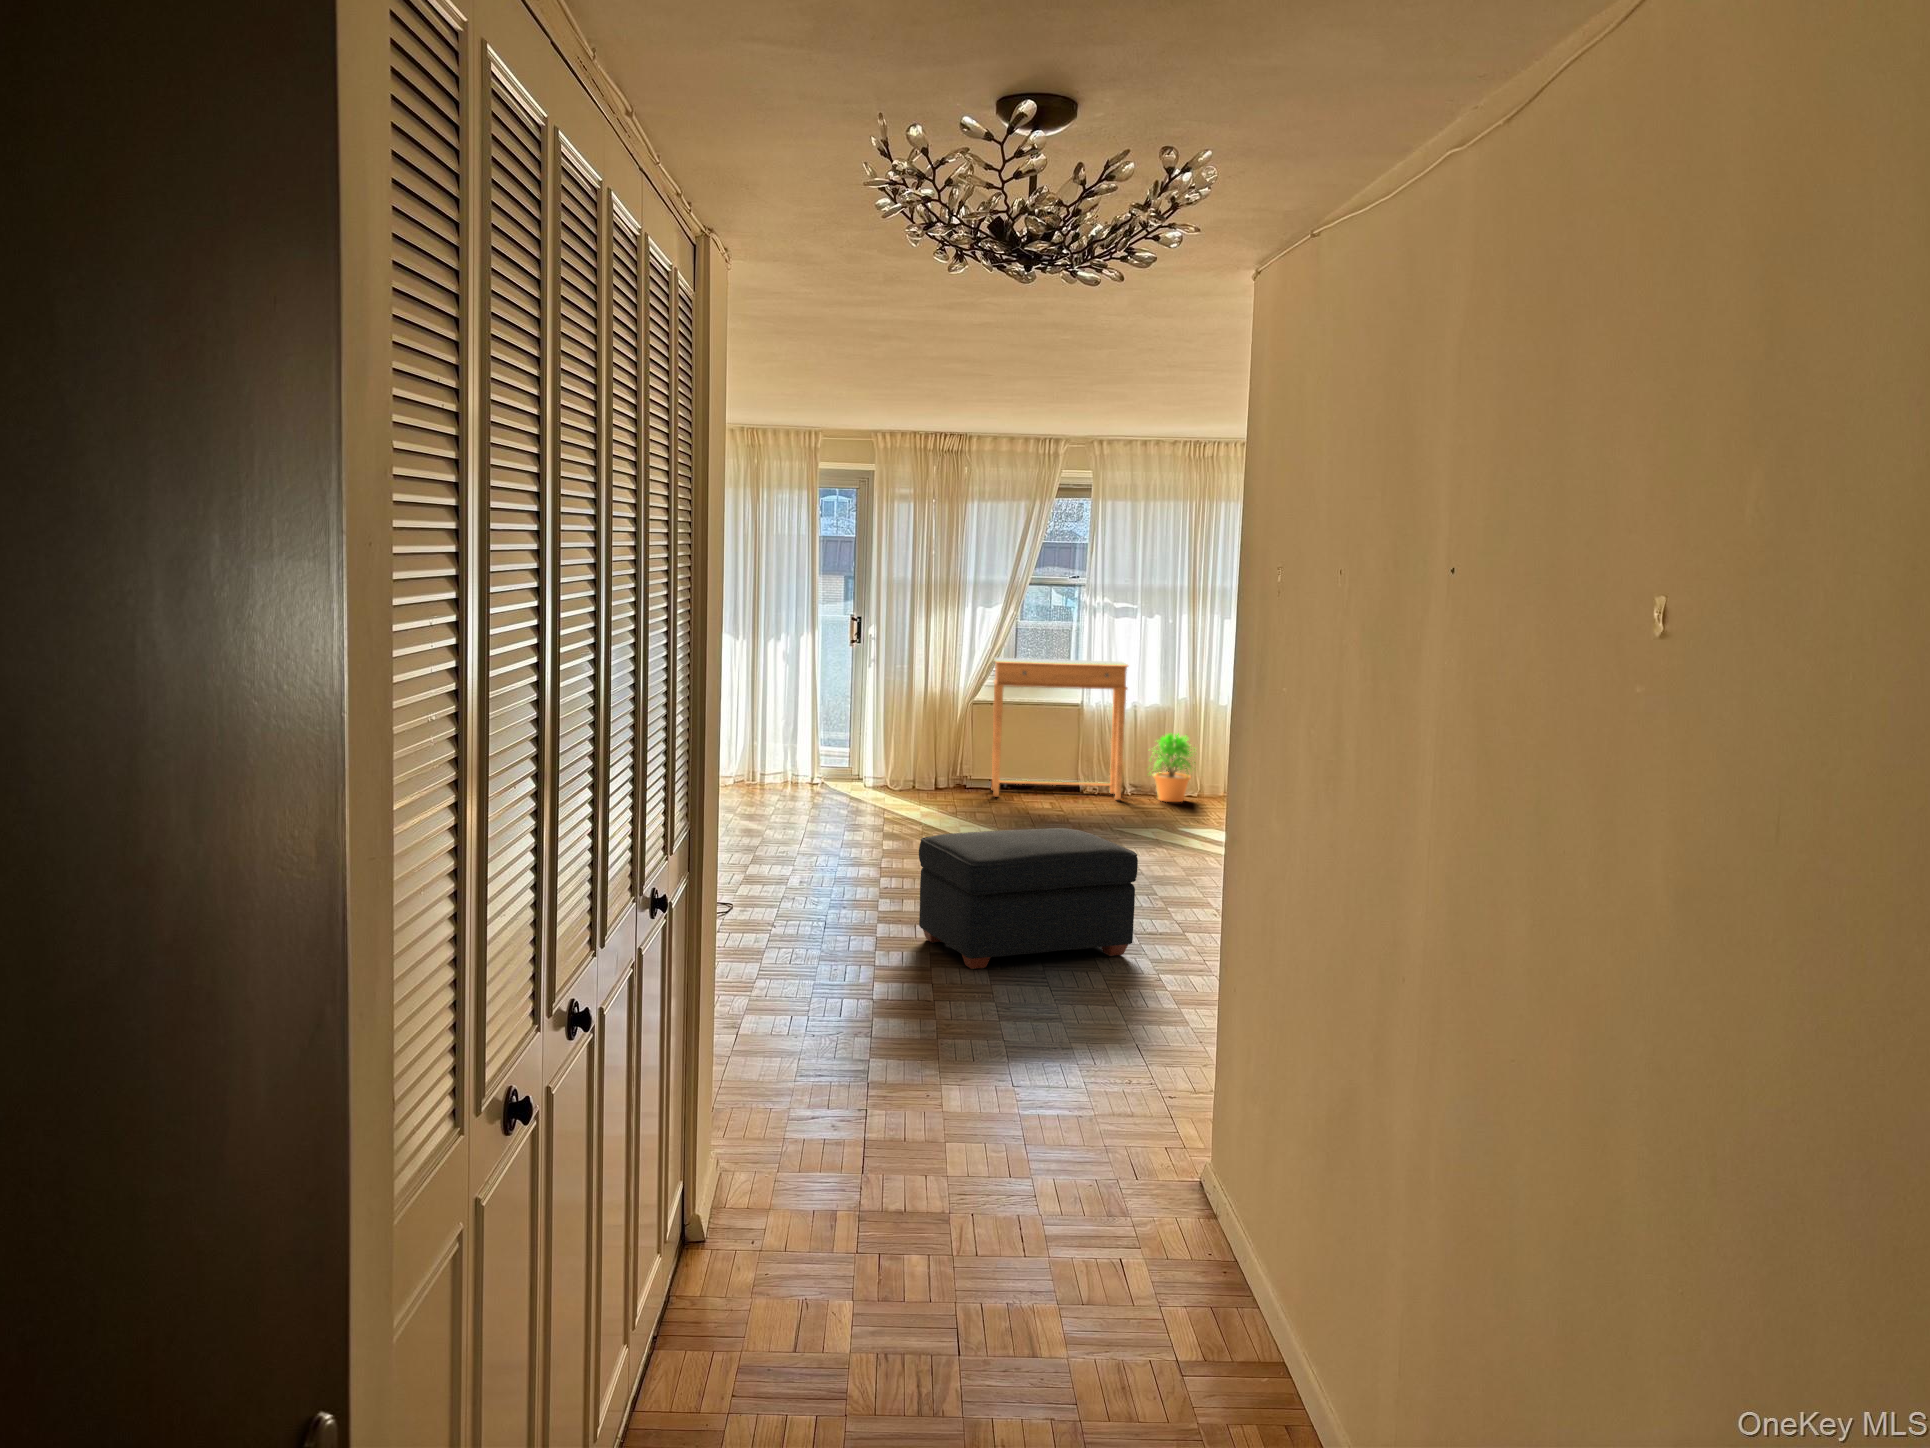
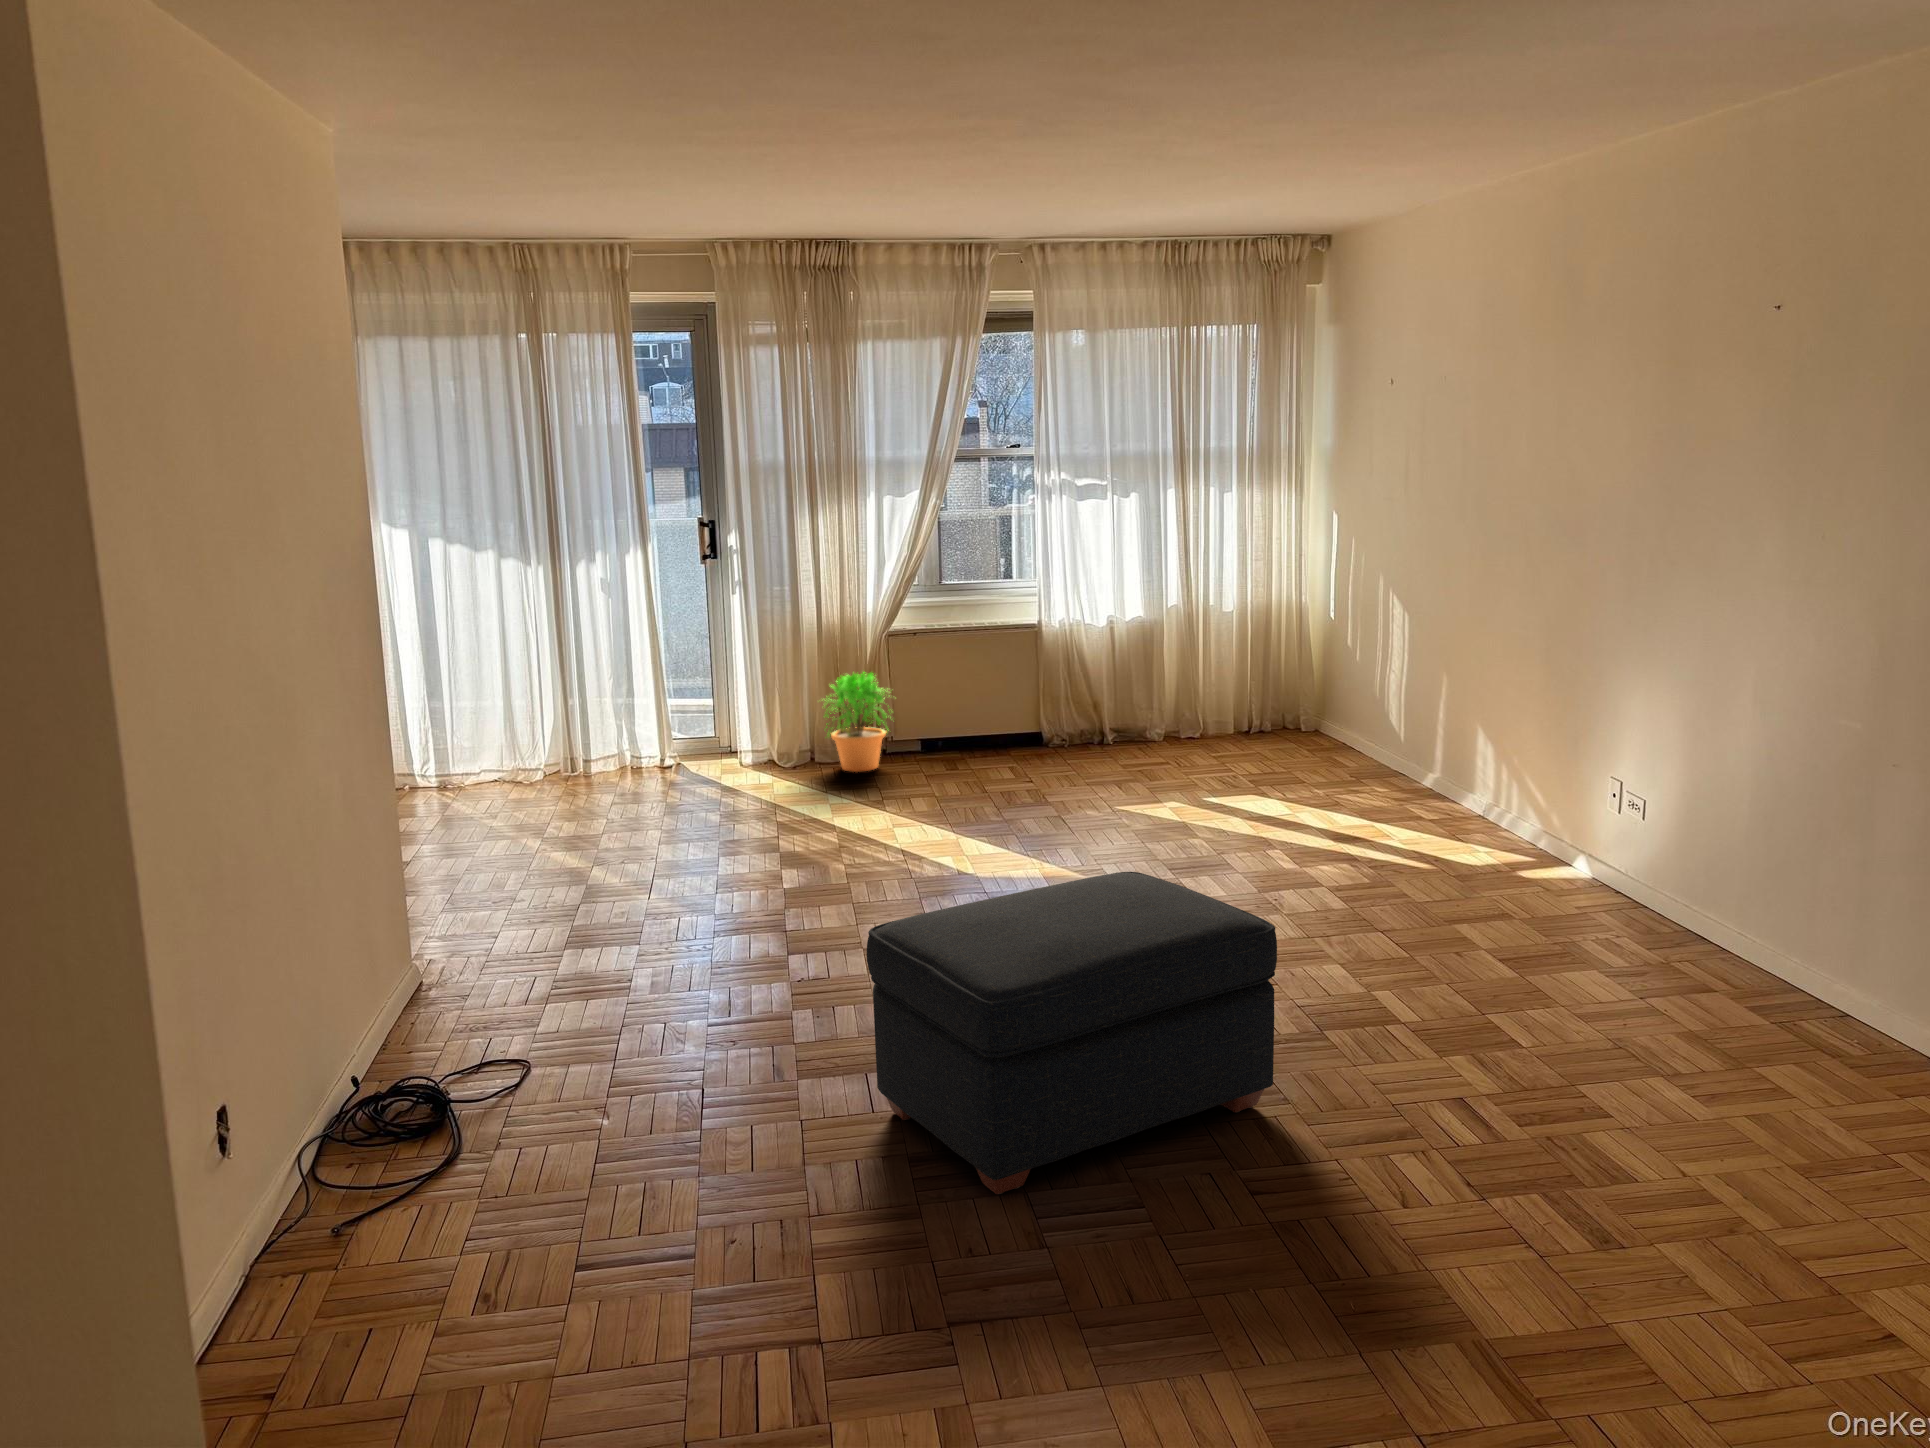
side table: present [992,658,1128,800] -> none [911,560,1104,765]
potted plant: present [1149,733,1195,802] -> present [824,672,890,772]

